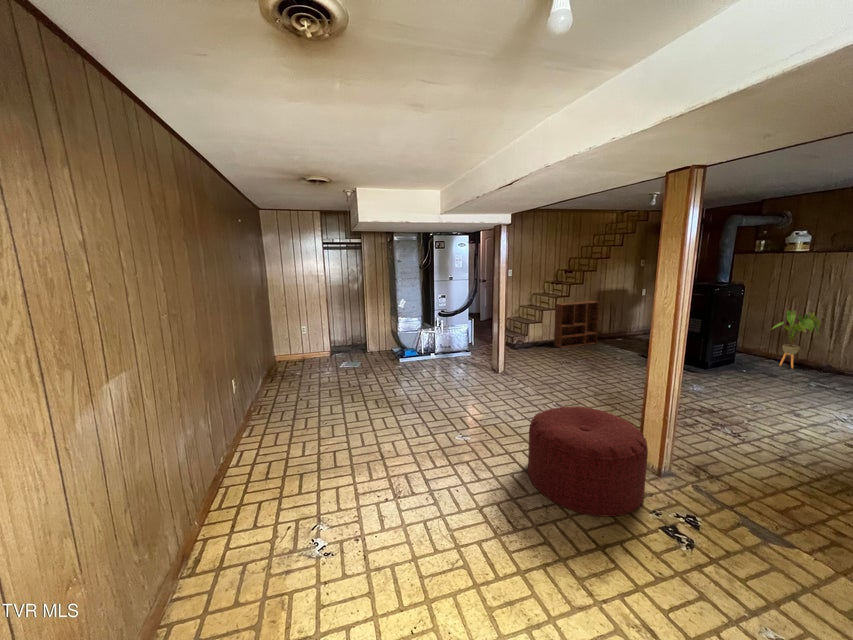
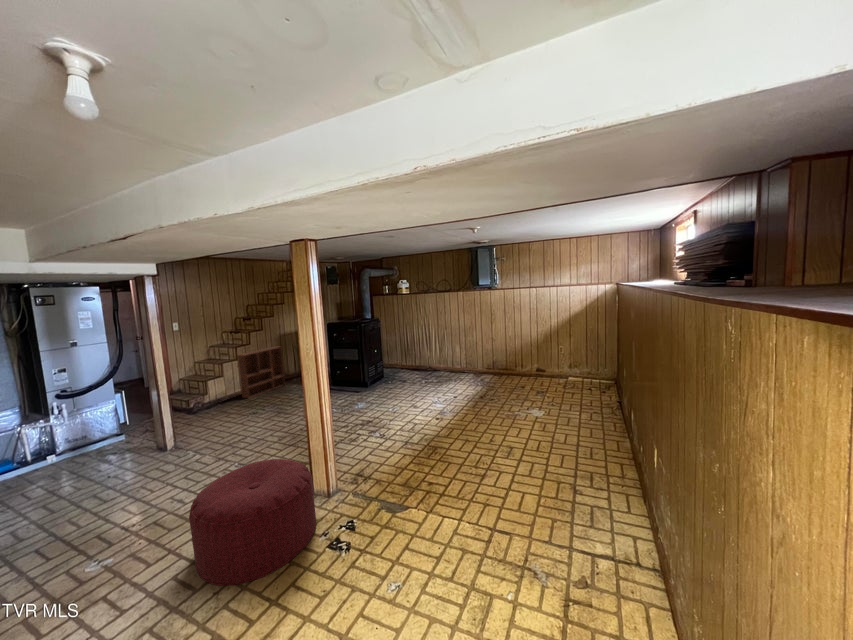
house plant: present [773,311,820,368] -> none [397,335,419,374]

